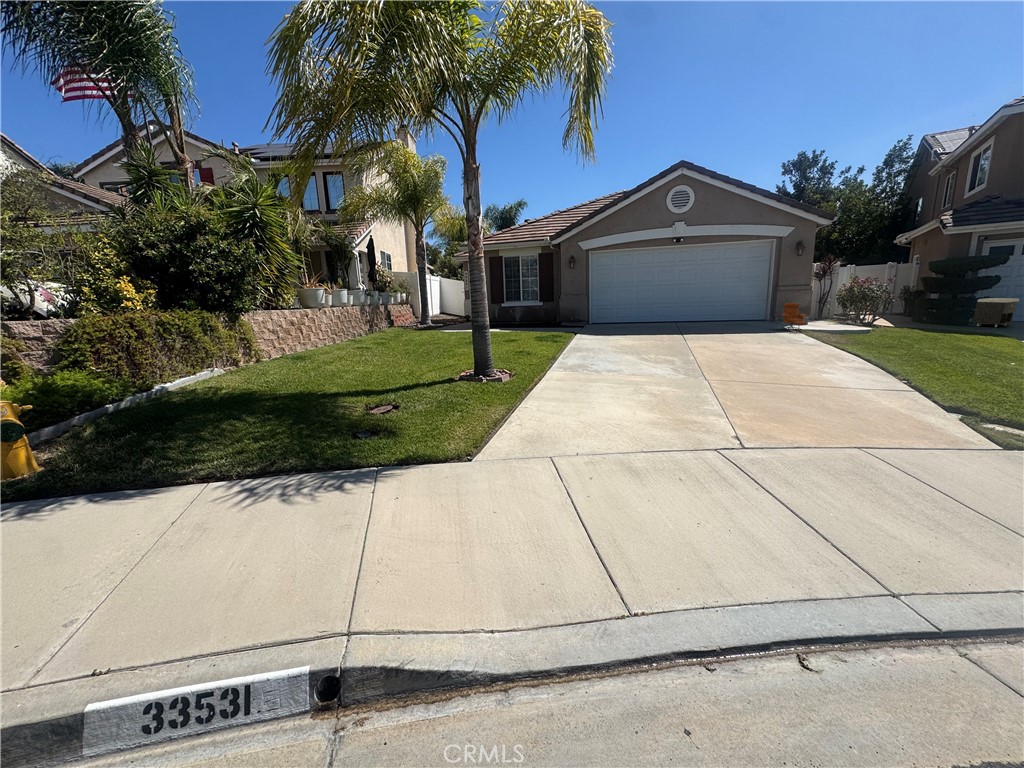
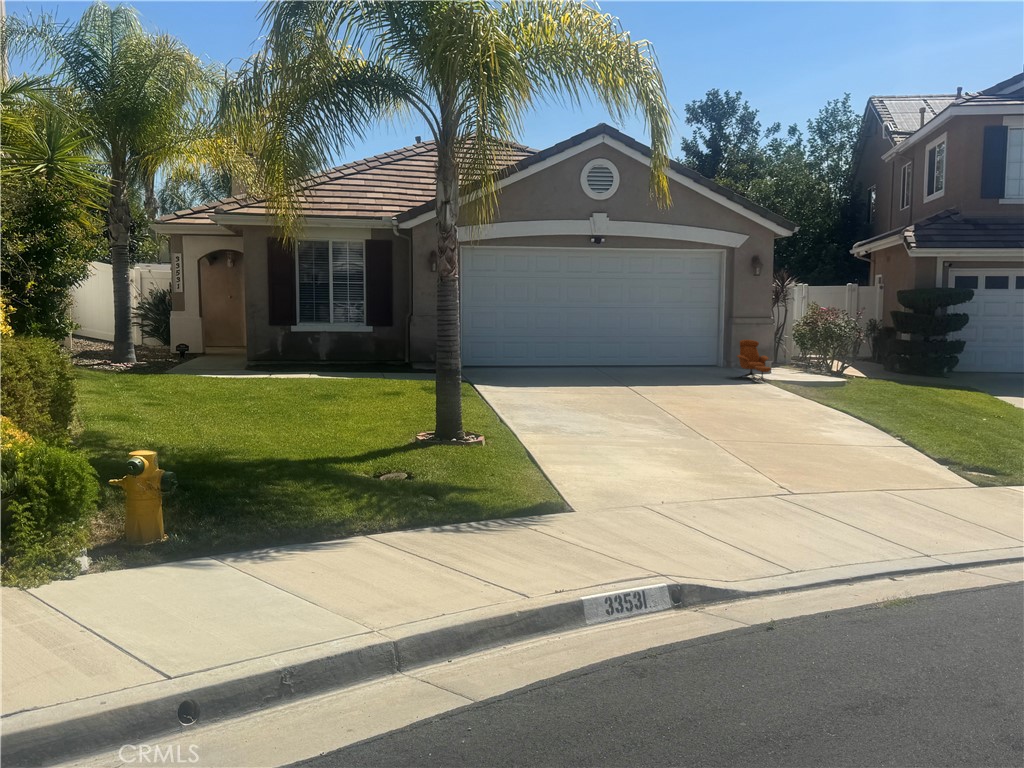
storage bench: present [973,298,1019,327] -> none [948,340,990,378]

